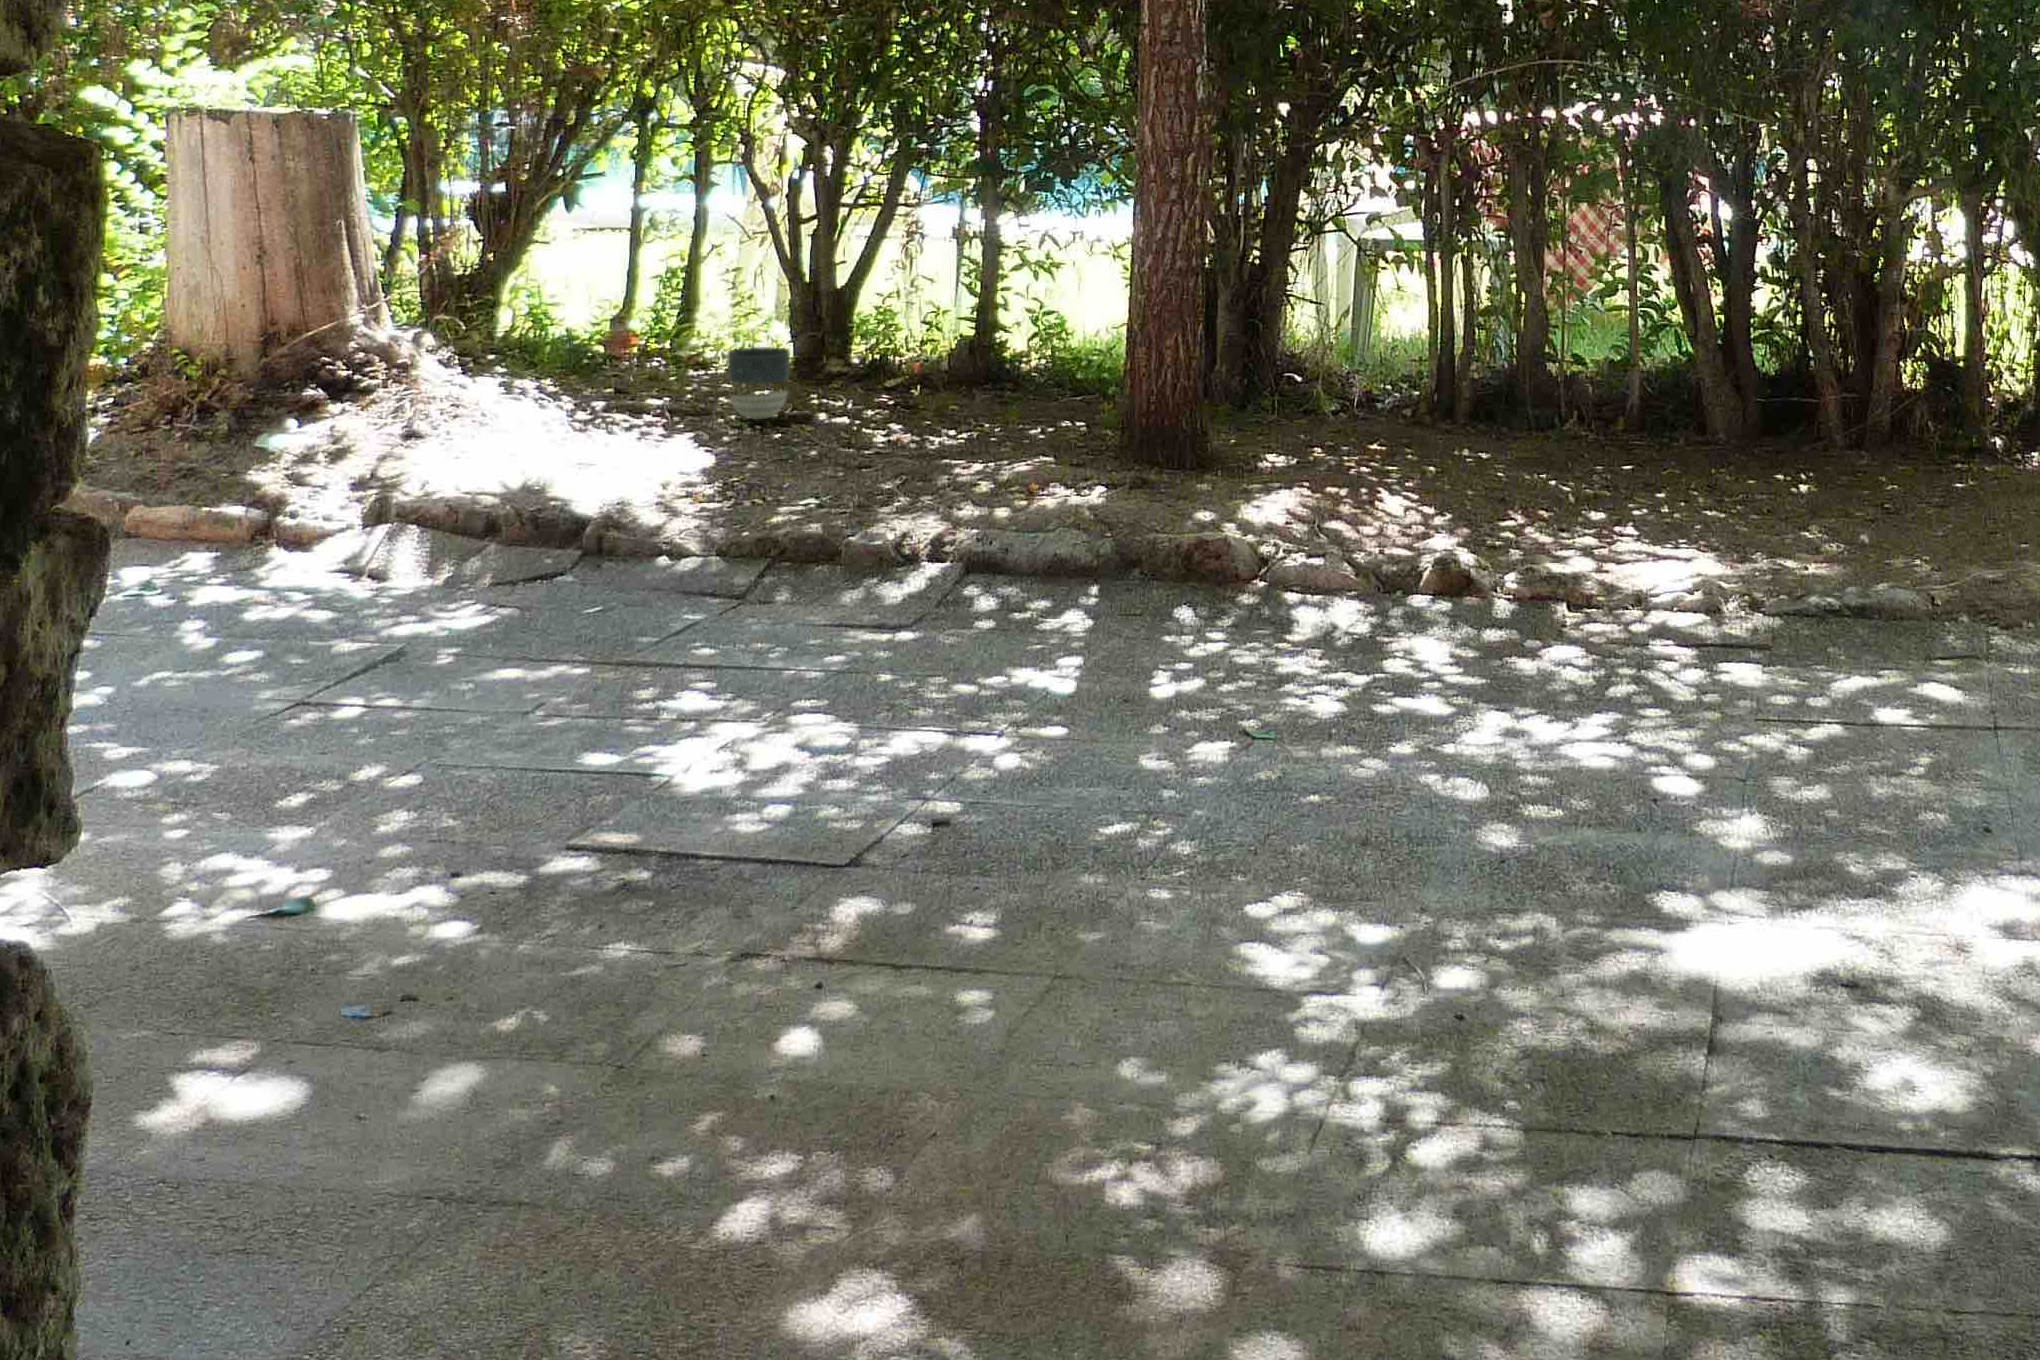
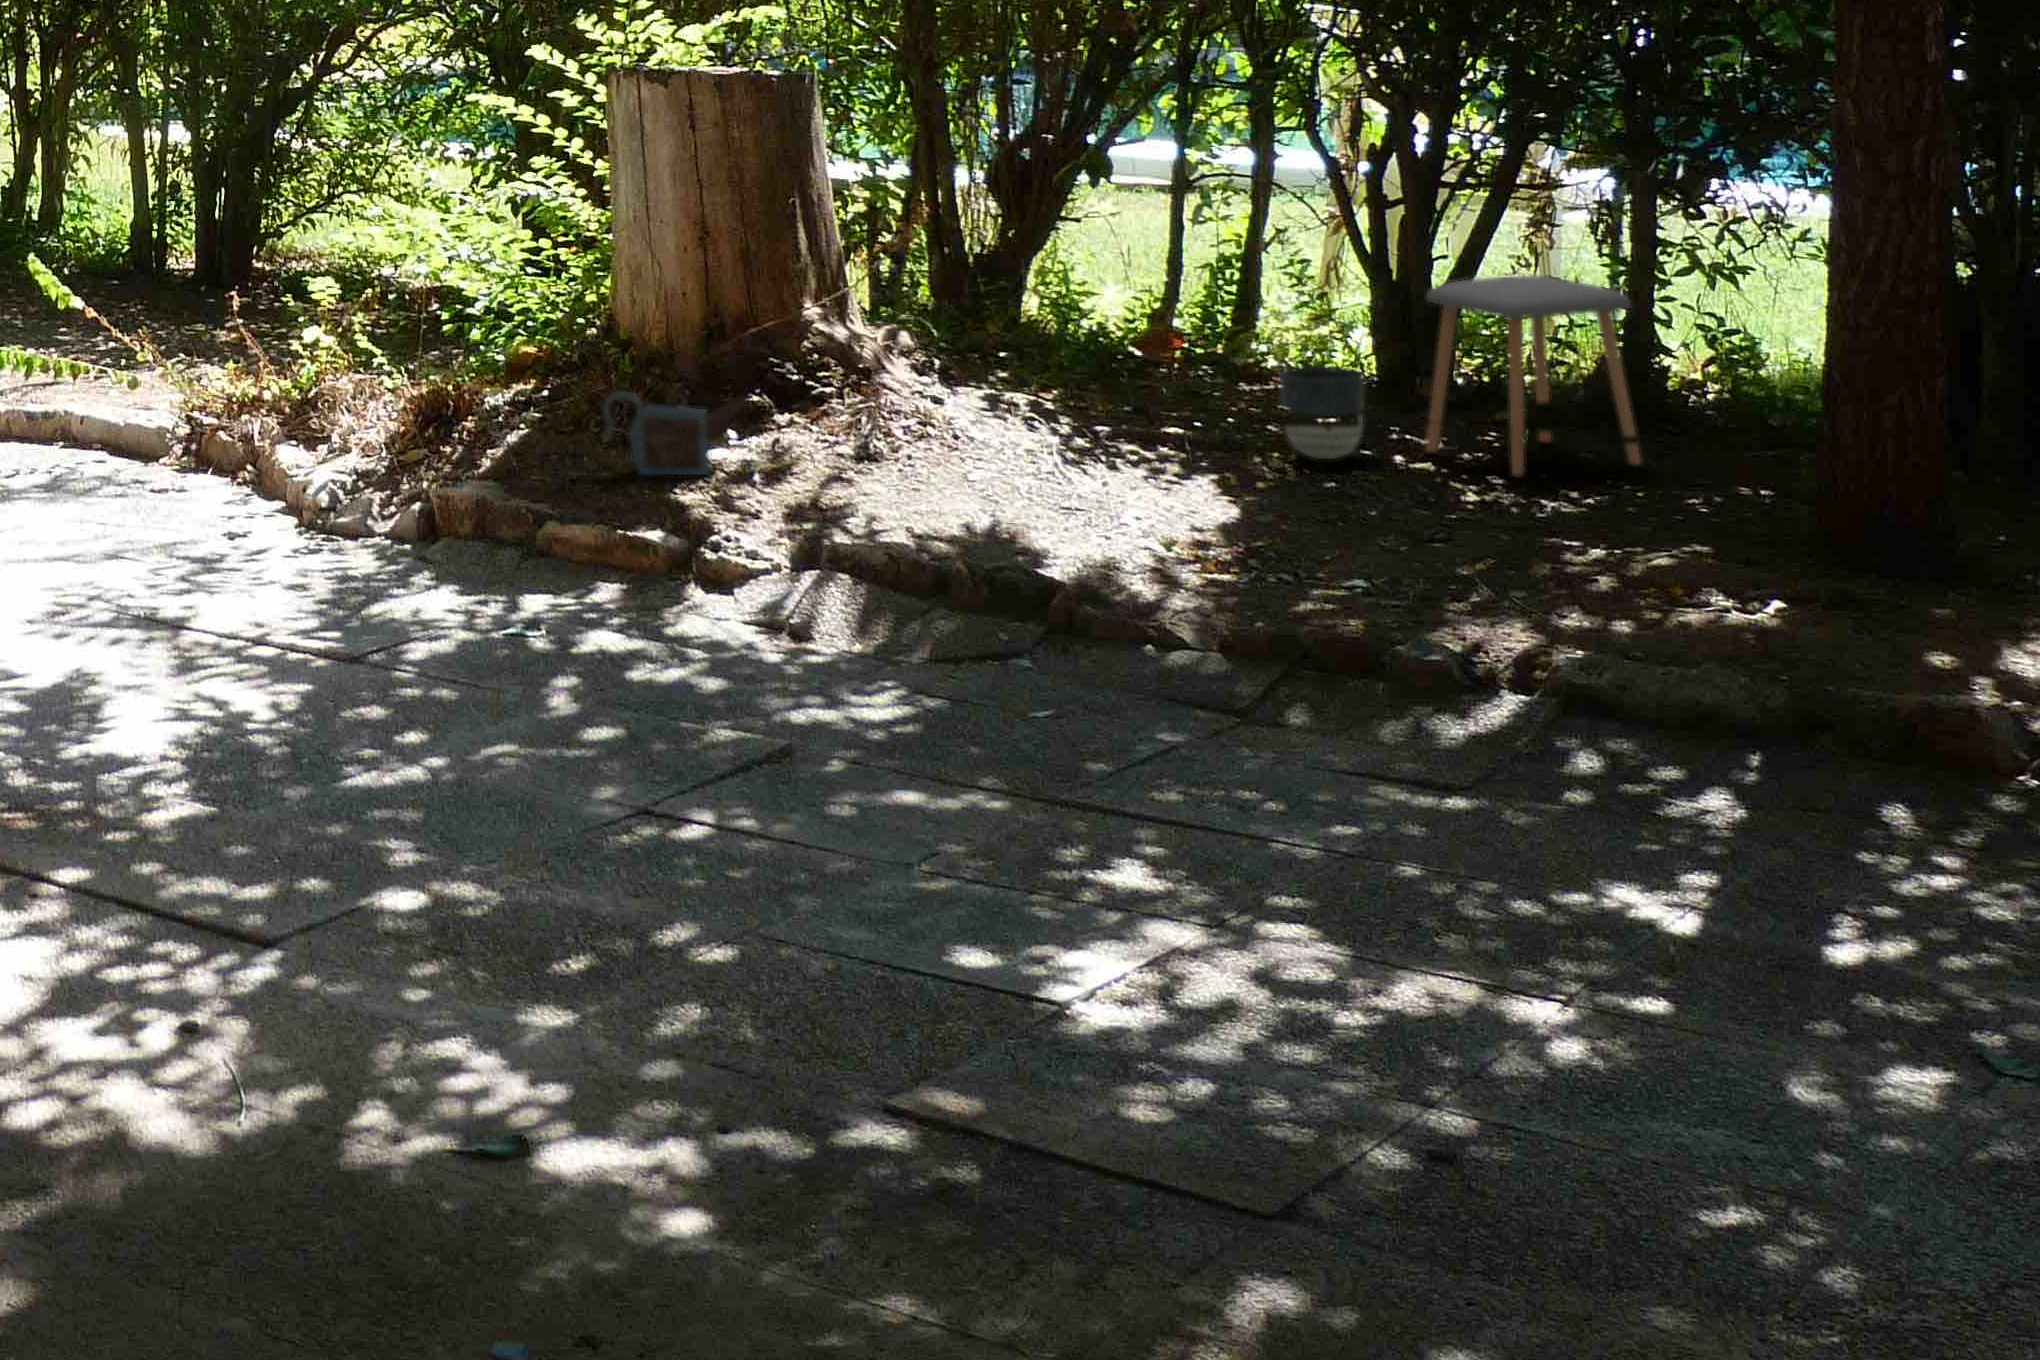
stool: none [831,272,980,422] -> present [1426,275,1641,478]
watering can: none [171,387,311,463] -> present [603,391,749,475]

